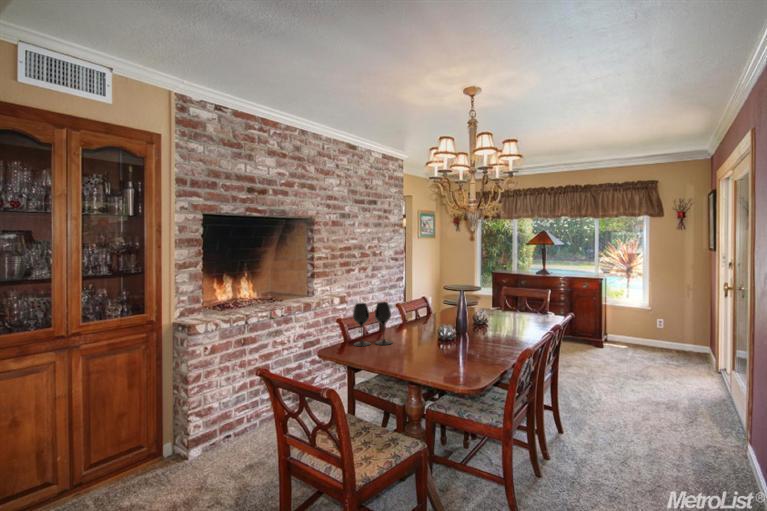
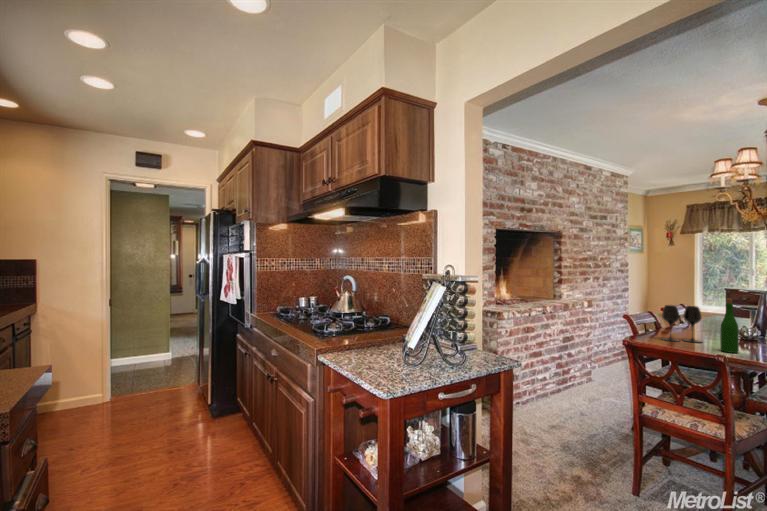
wine bottle: none [392,293,409,357] -> present [720,298,739,353]

